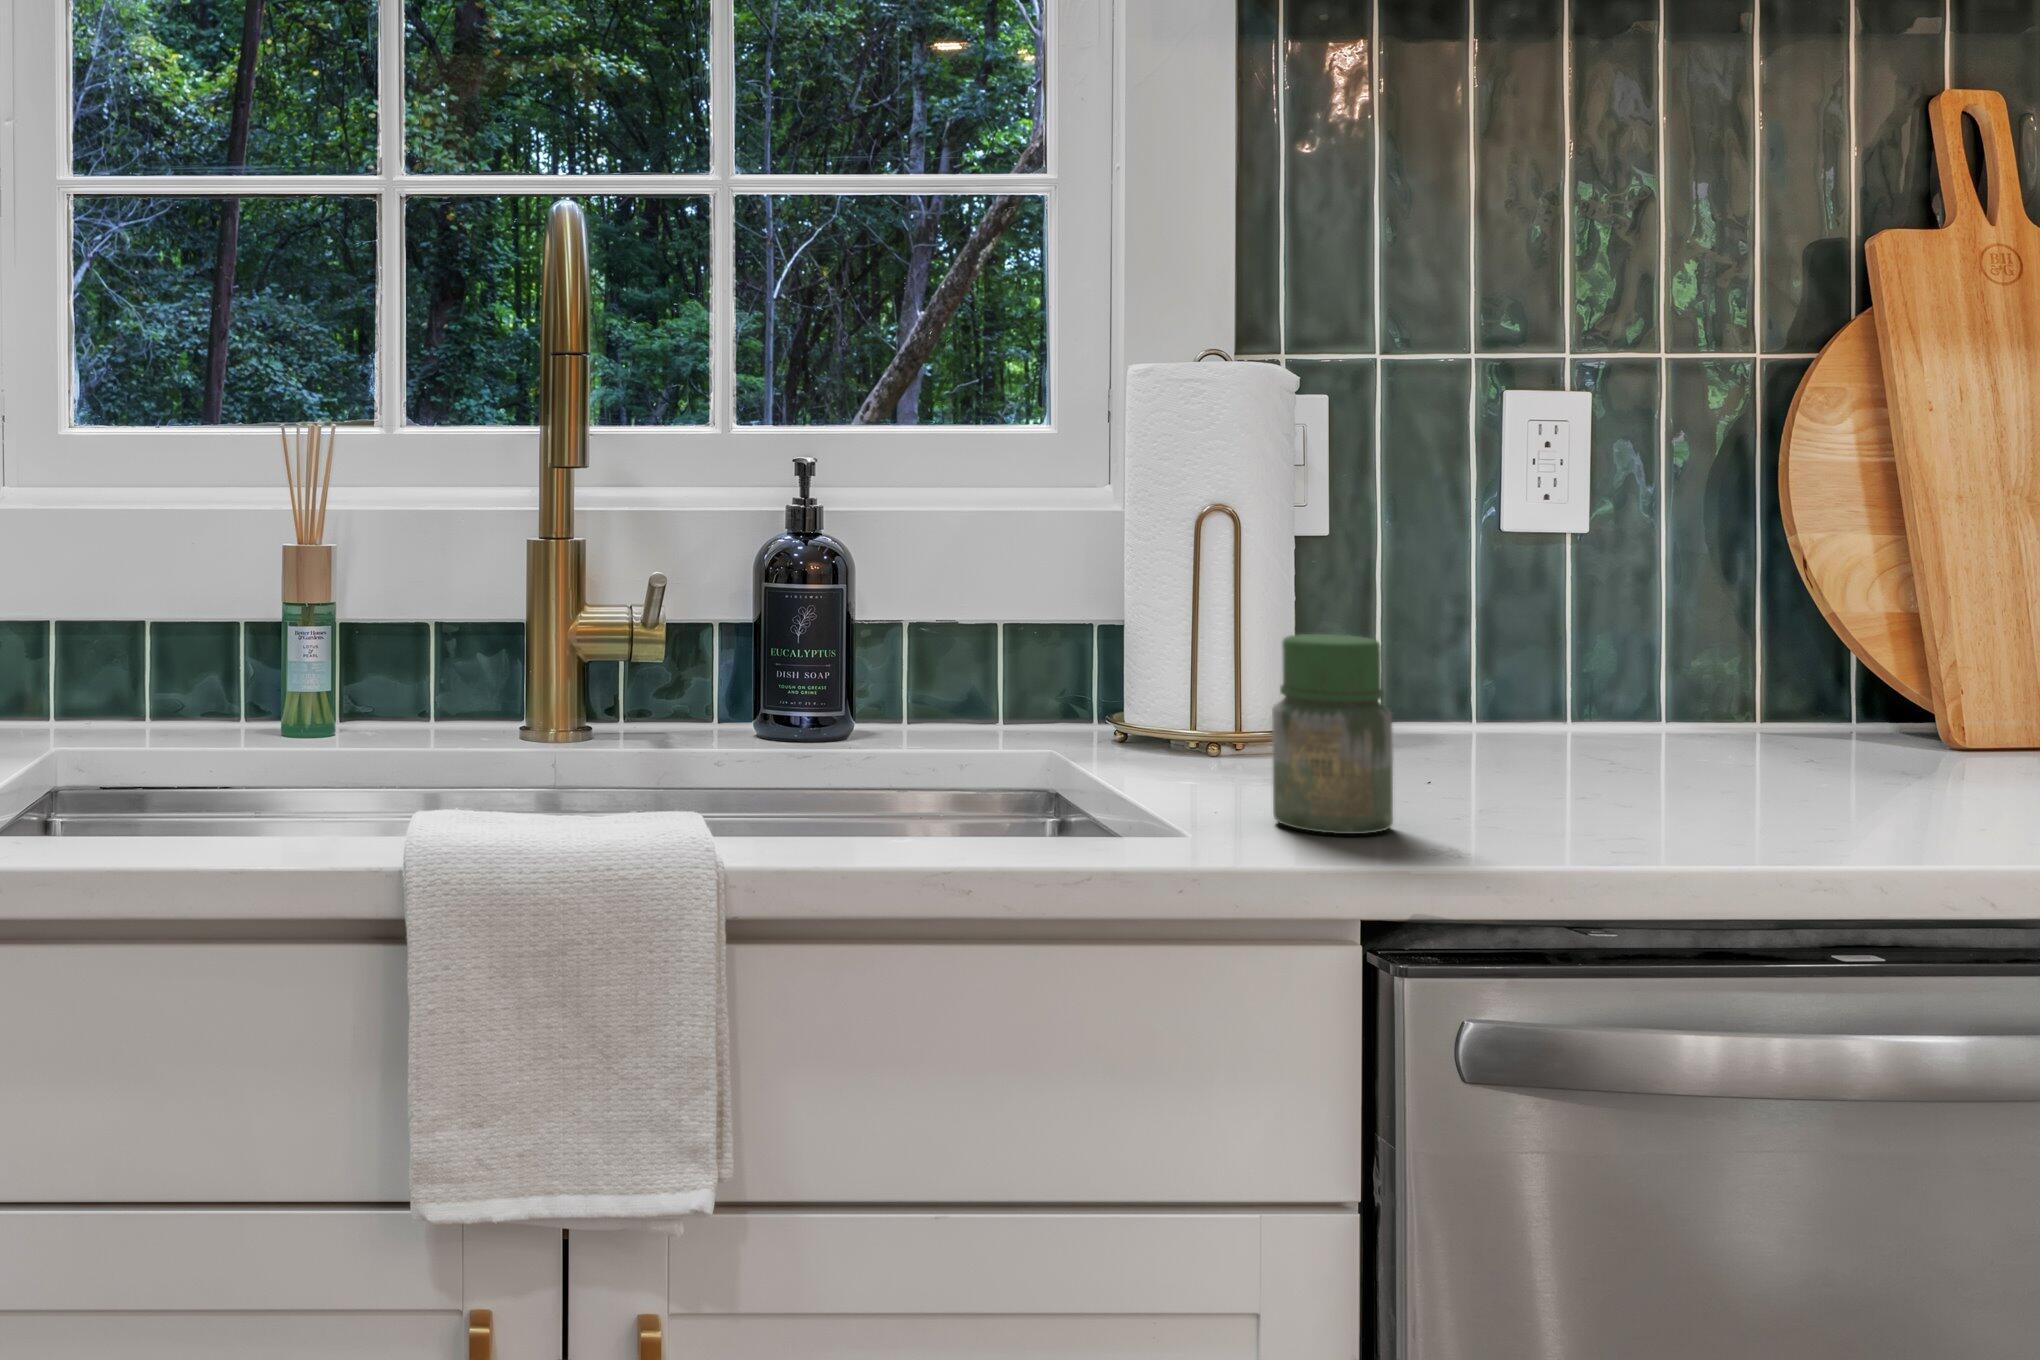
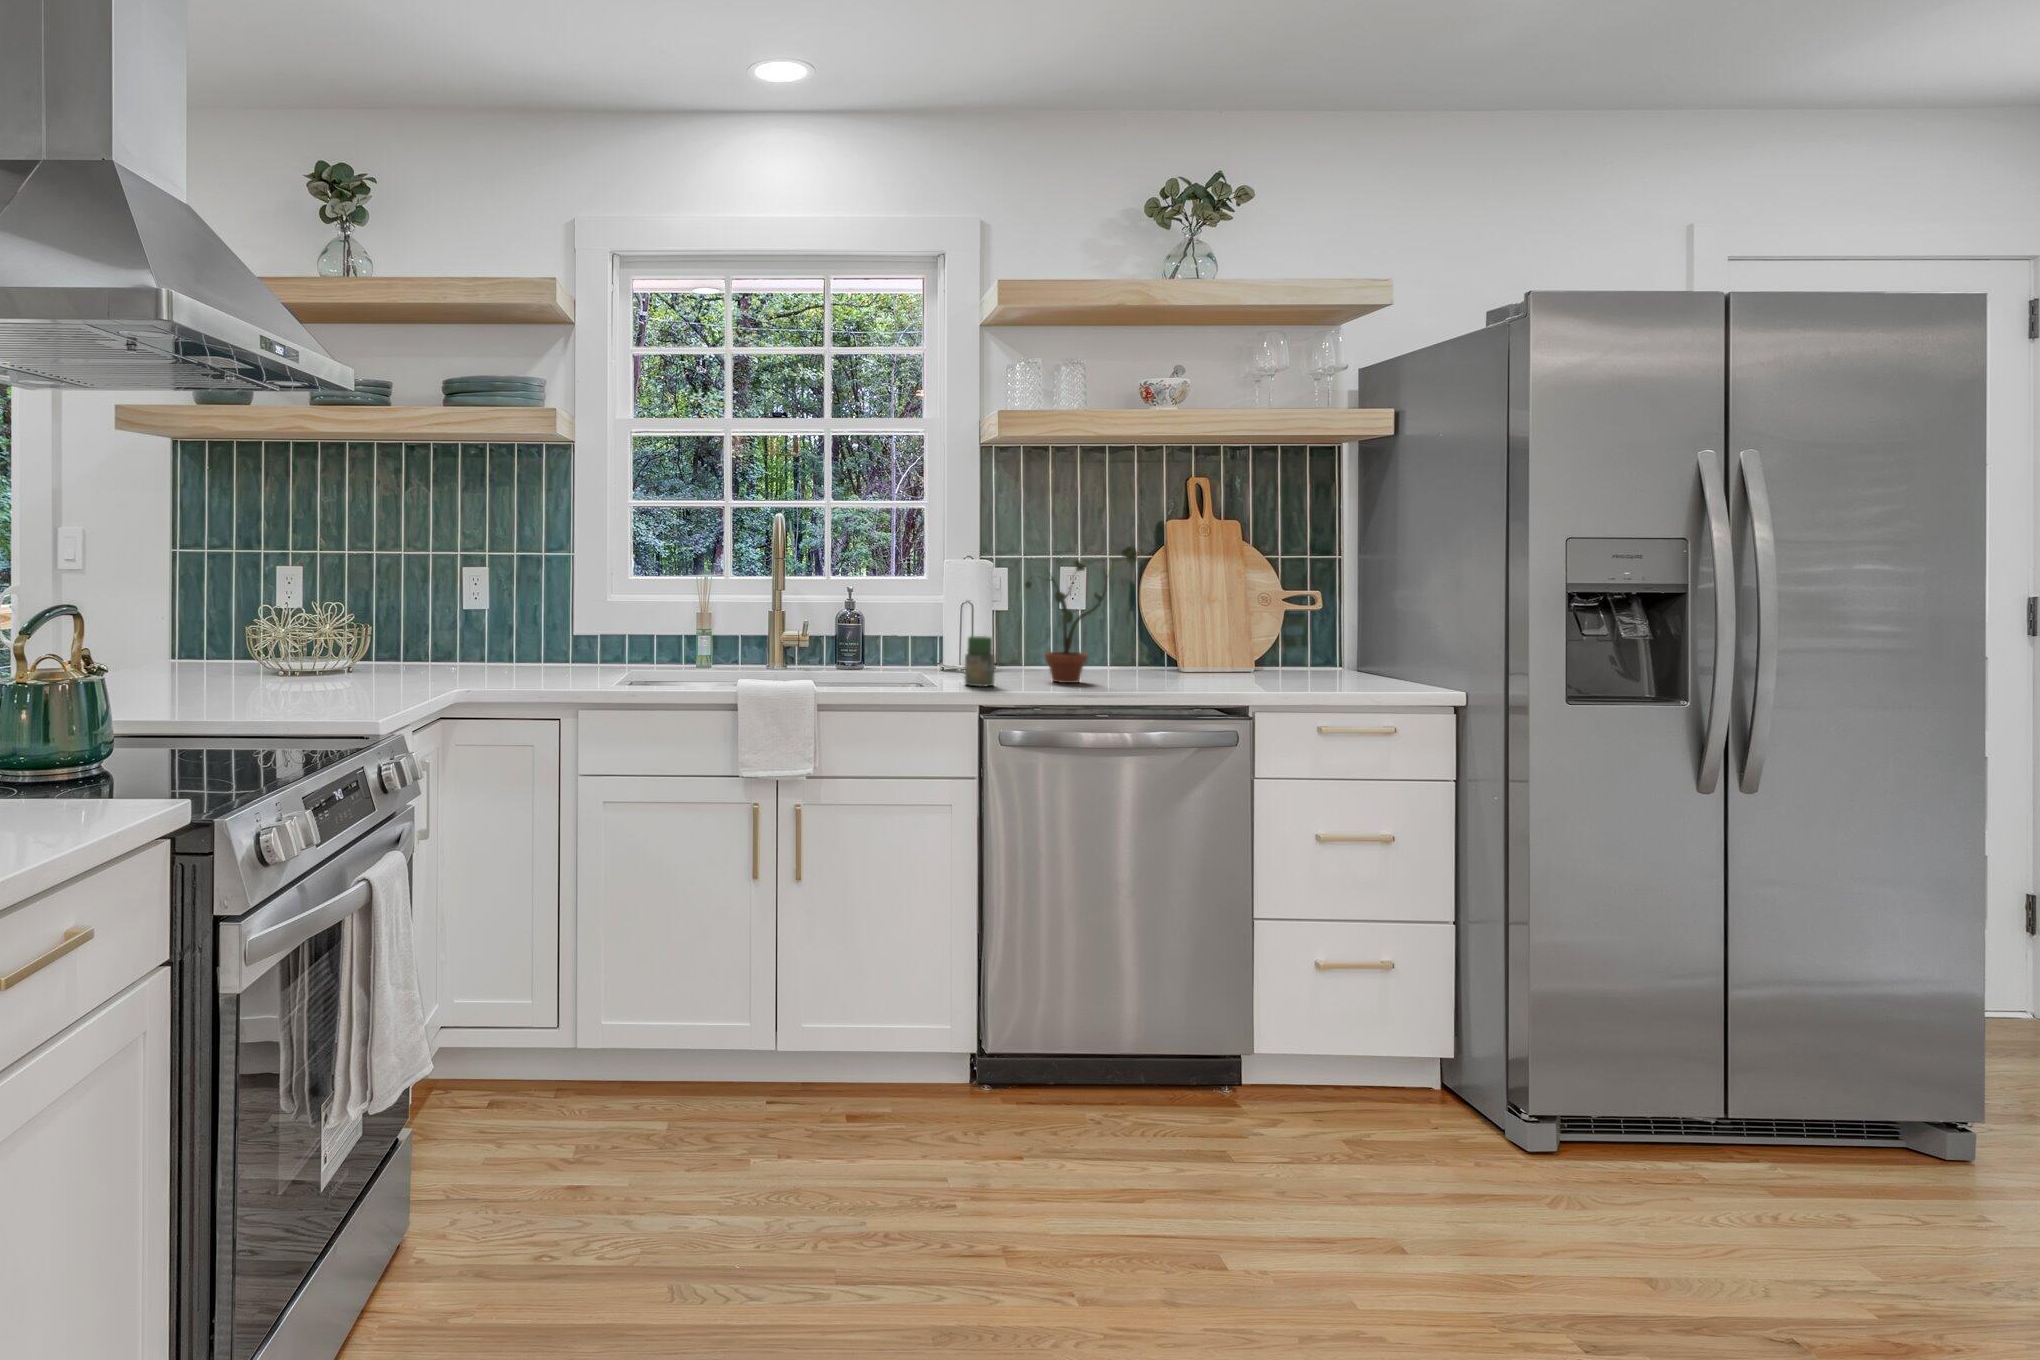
potted plant: none [1467,302,1859,808] -> present [1025,546,1137,683]

